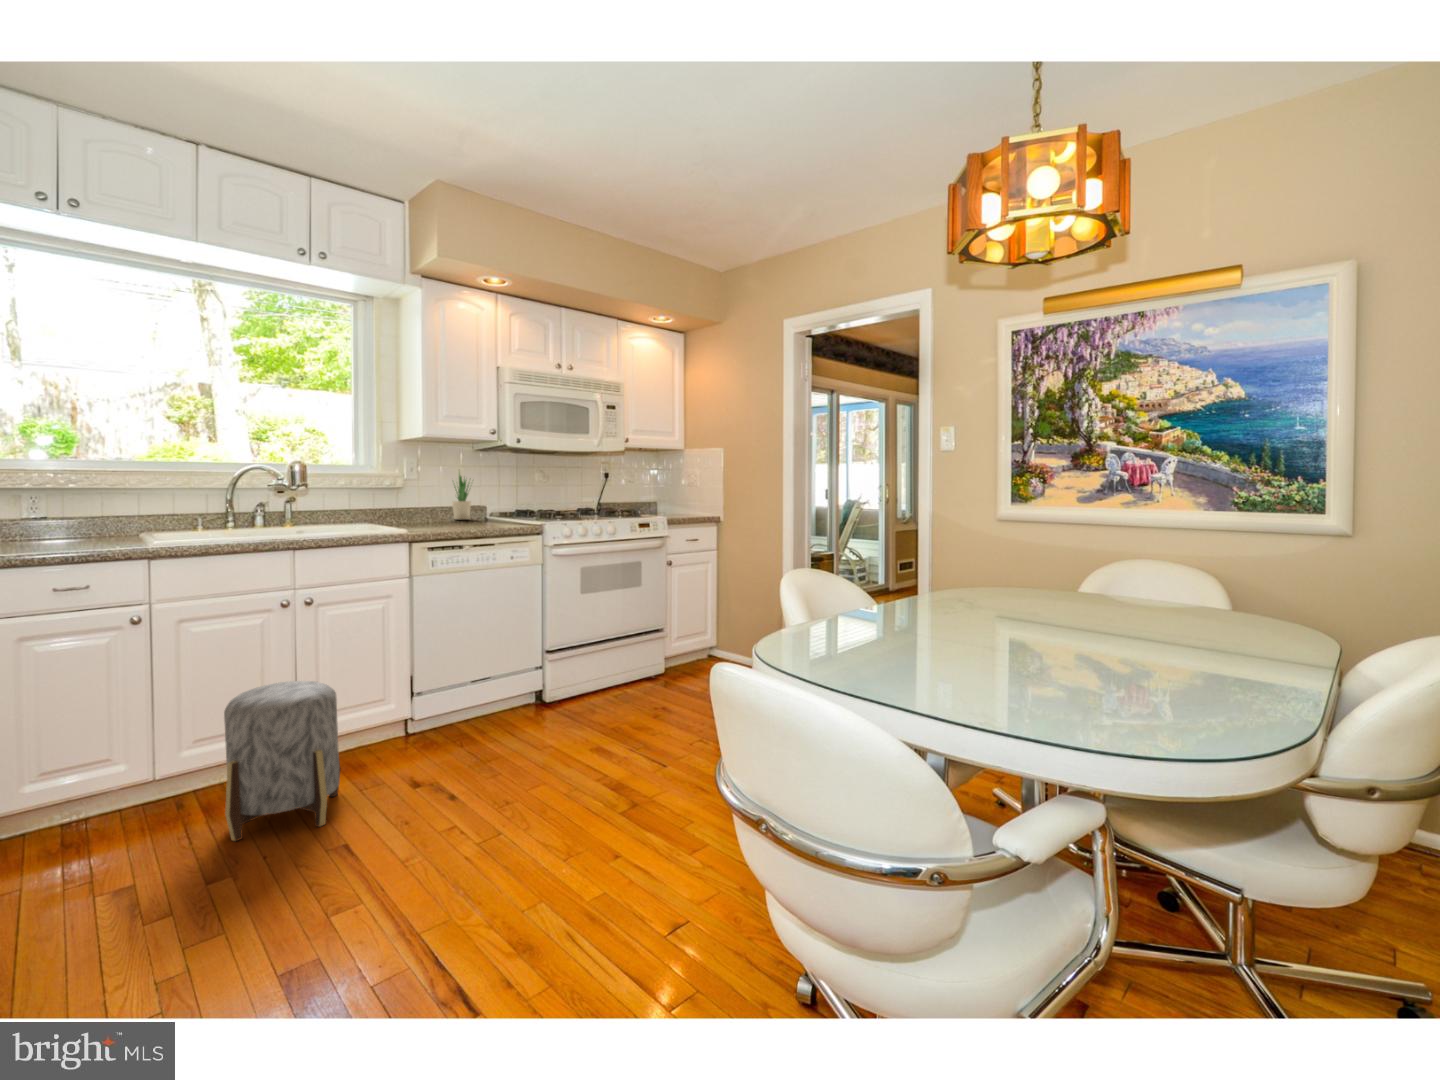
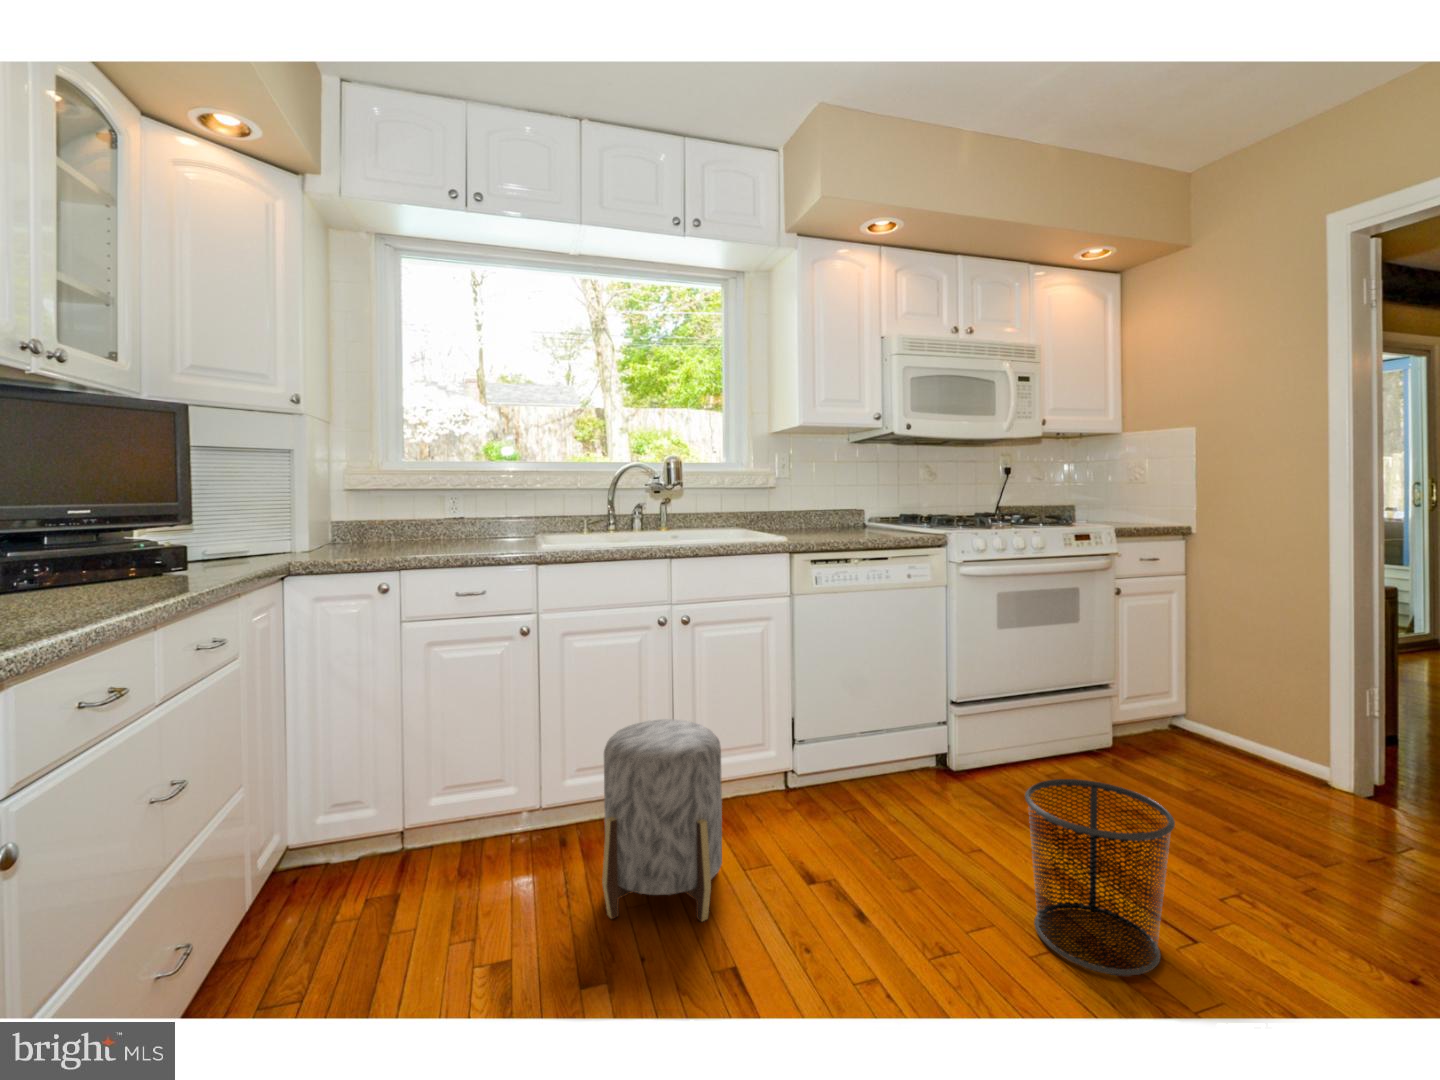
potted plant: present [452,474,471,520] -> none [826,464,852,526]
waste bin: none [560,685,642,794] -> present [1025,779,1175,976]

